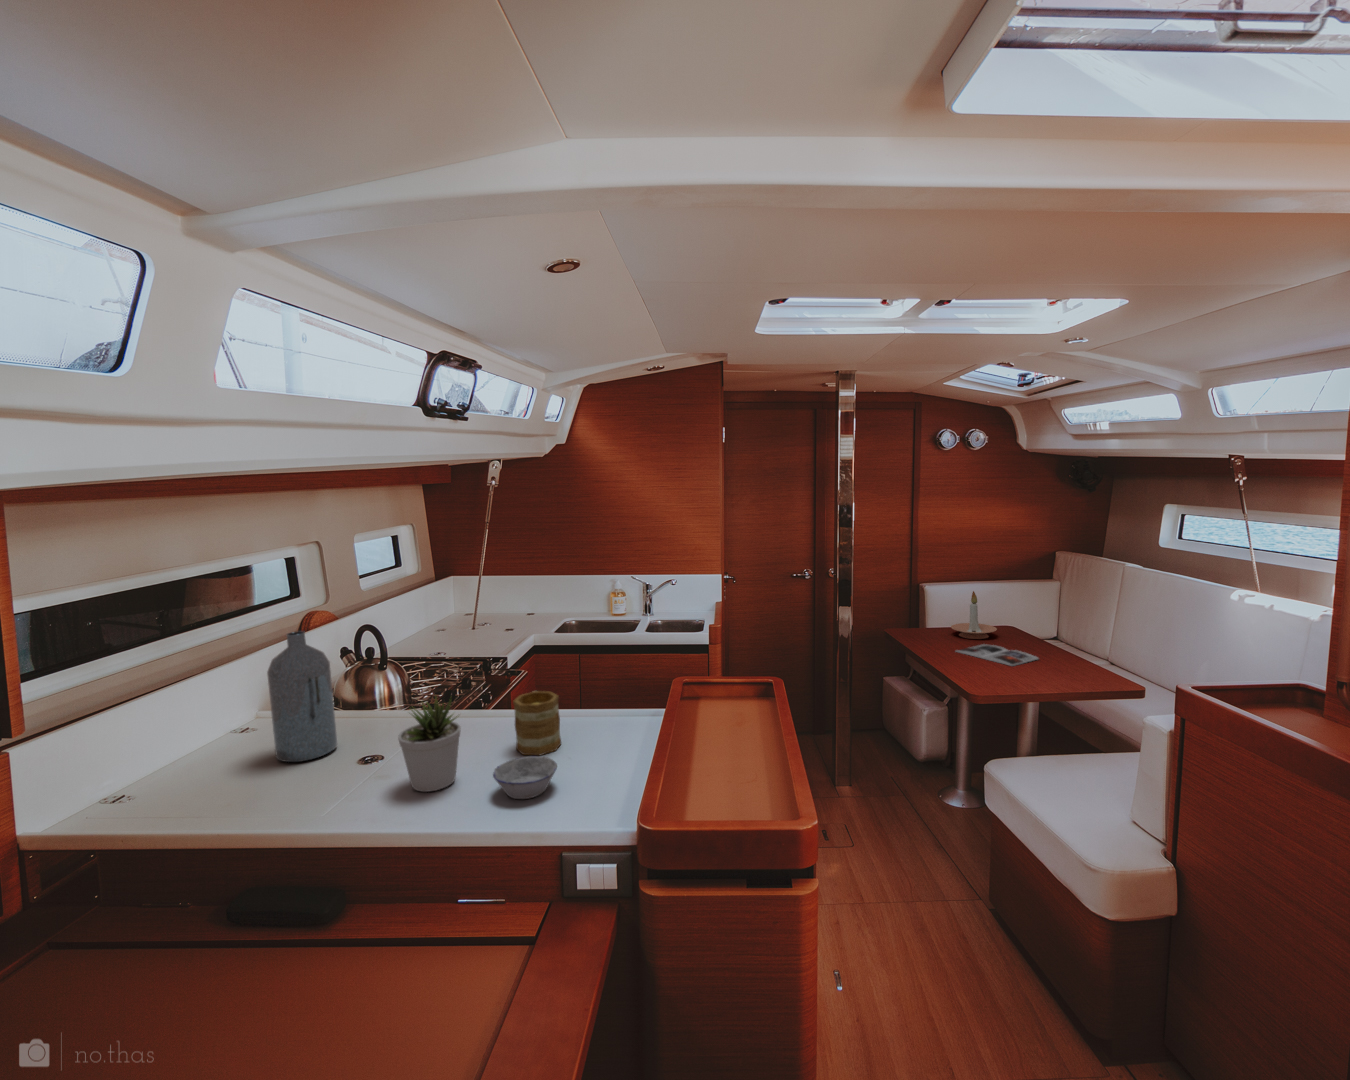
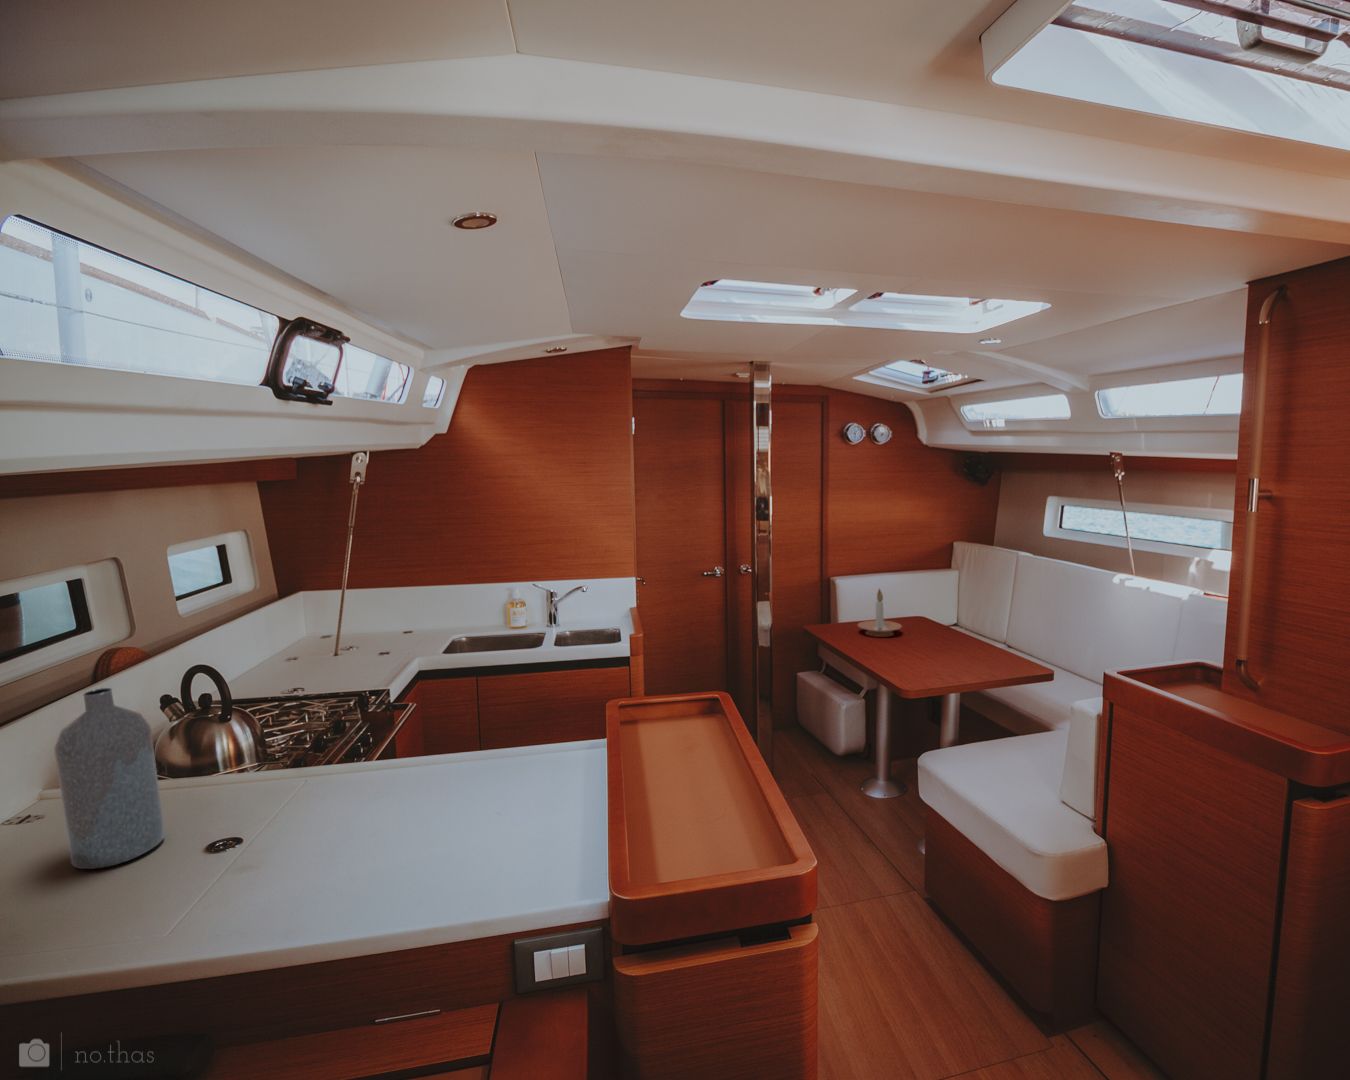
magazine: present [956,644,1038,666] -> none [866,643,948,665]
mug: present [513,691,561,755] -> none [412,744,476,829]
potted plant: present [398,698,461,792] -> none [258,768,347,900]
bowl: present [493,756,557,799] -> none [396,835,481,899]

